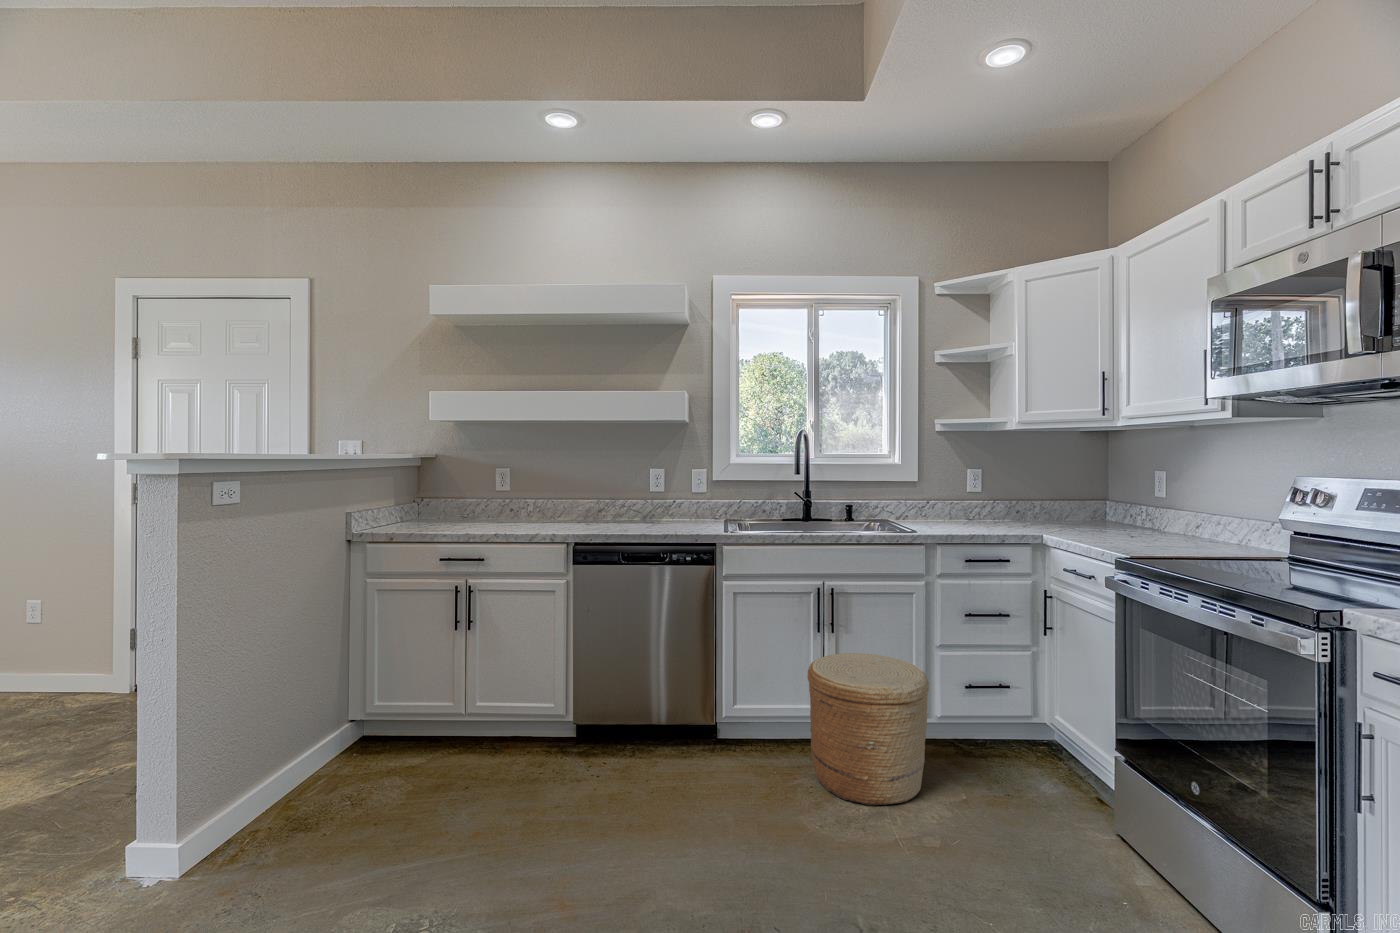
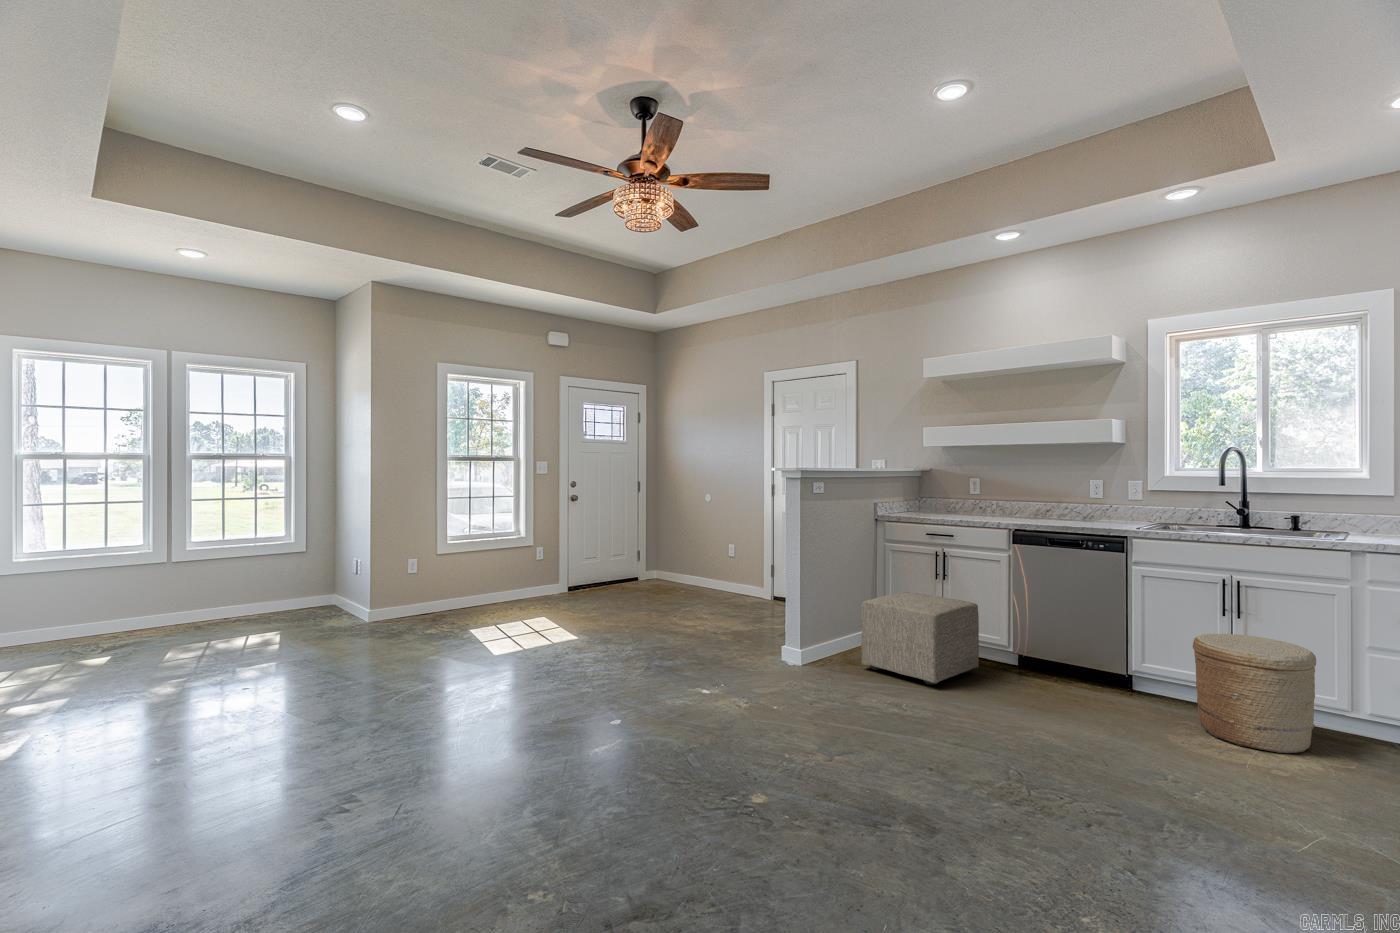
ottoman: none [328,661,532,836] -> present [861,592,979,685]

